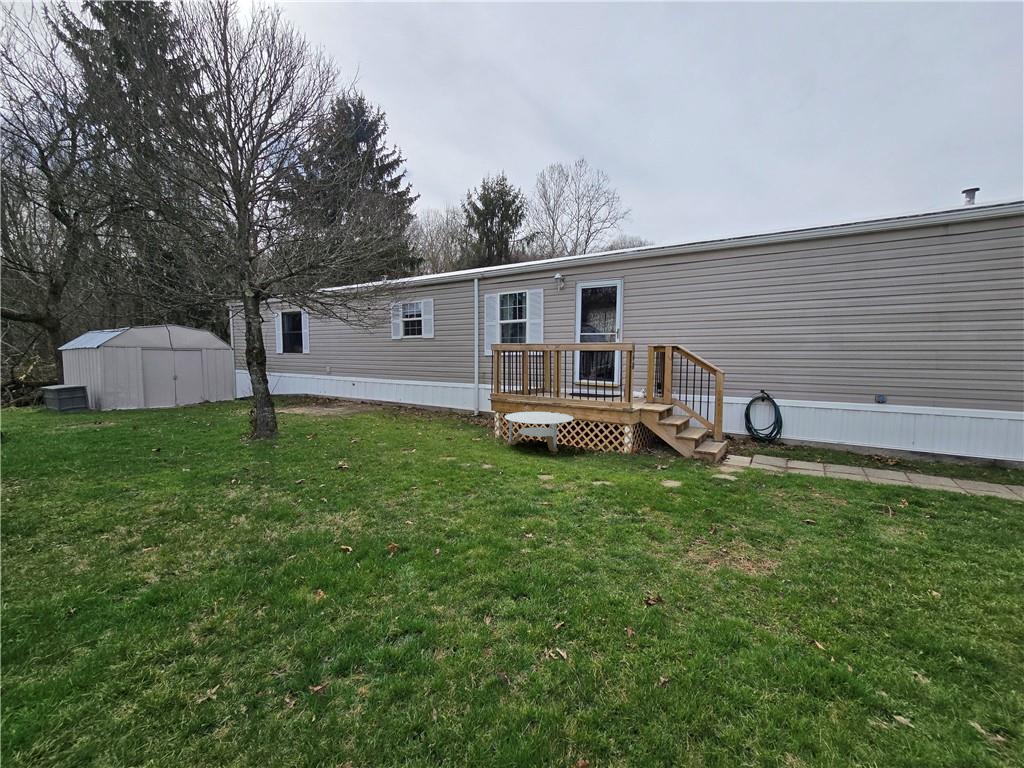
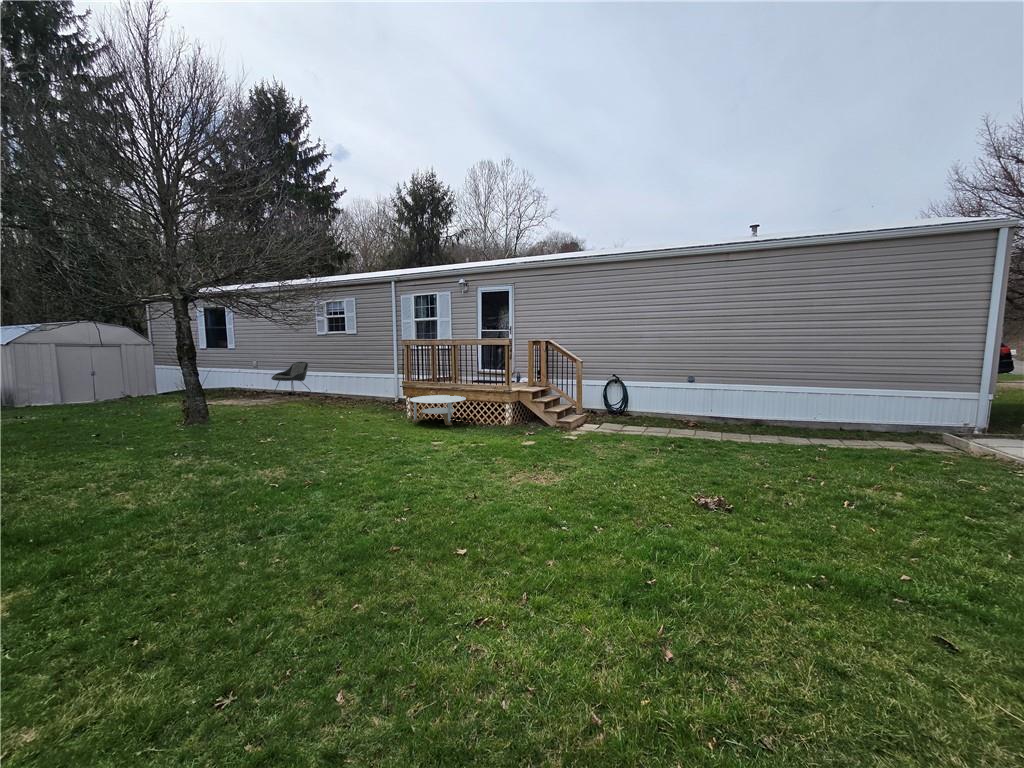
lounge chair: none [345,367,385,404] -> present [271,361,311,395]

